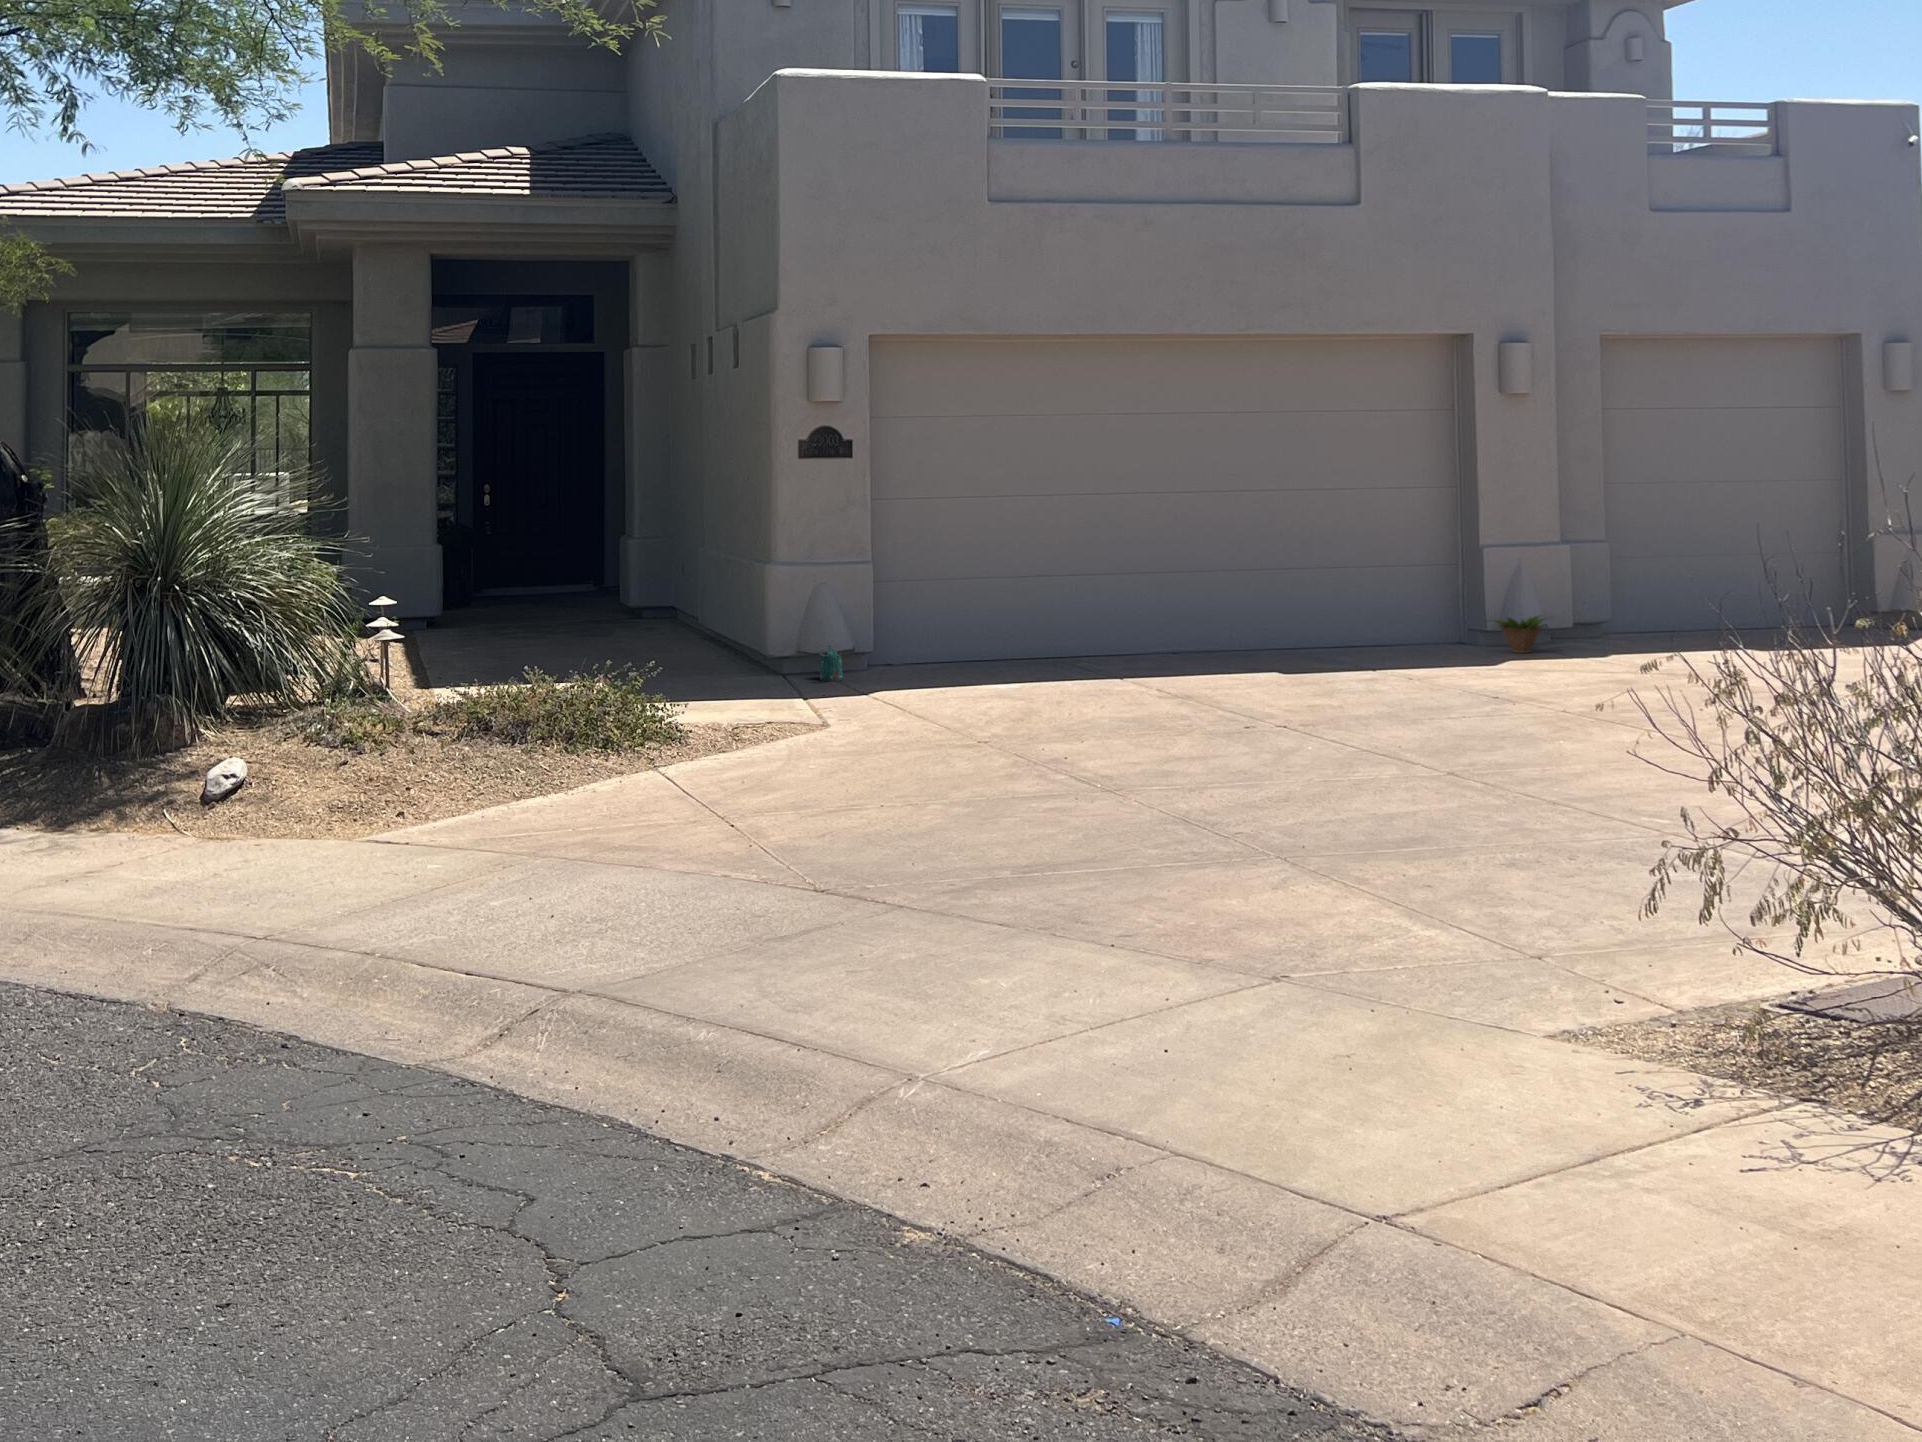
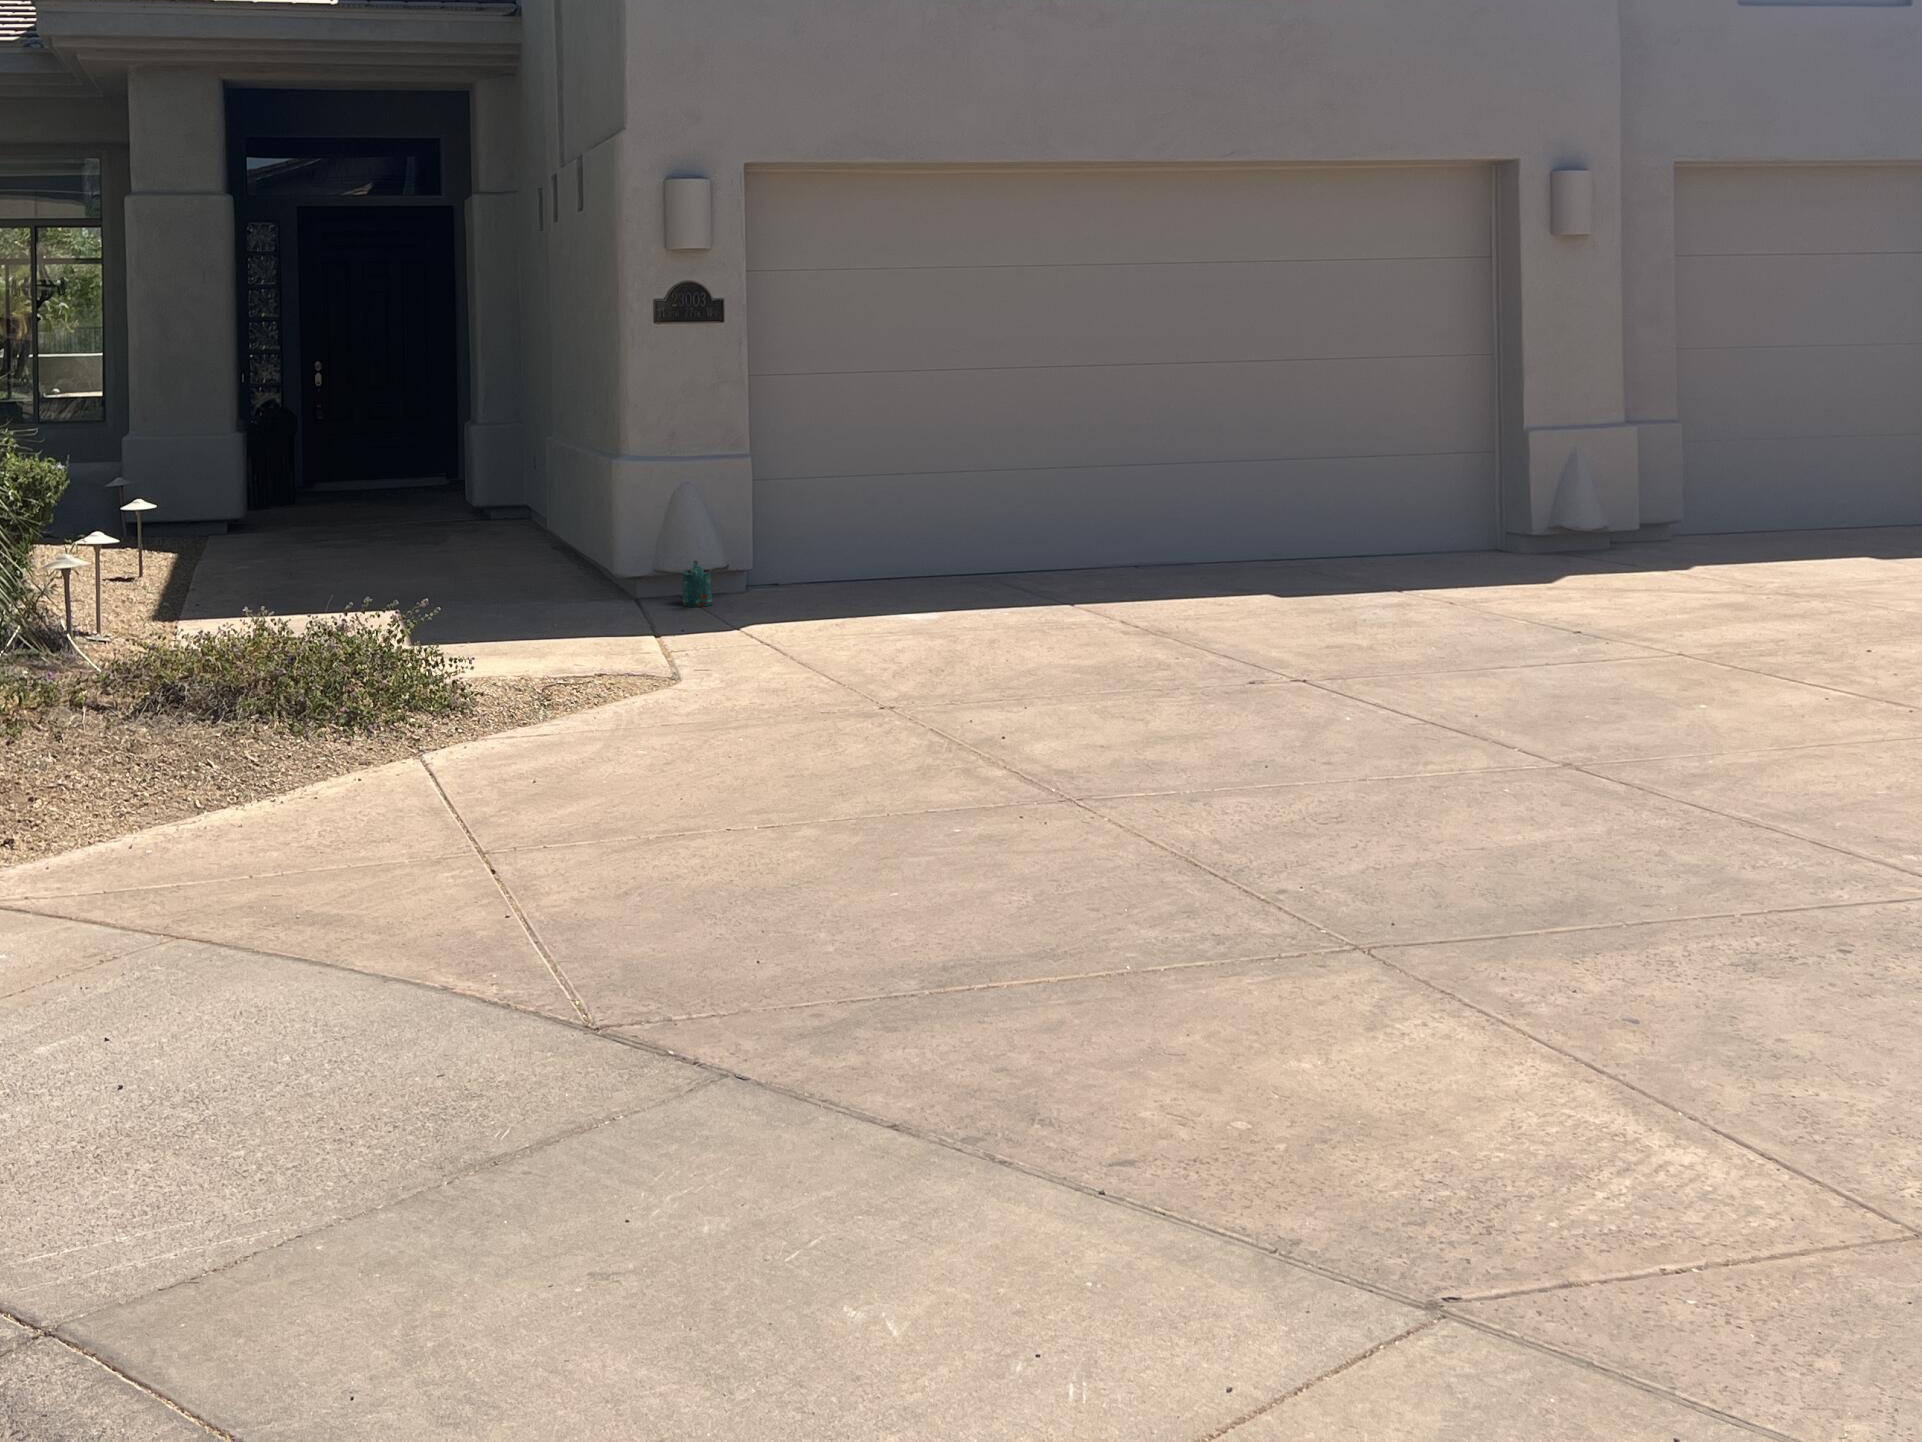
decorative plant: present [1495,616,1545,653] -> none [1533,511,1625,560]

